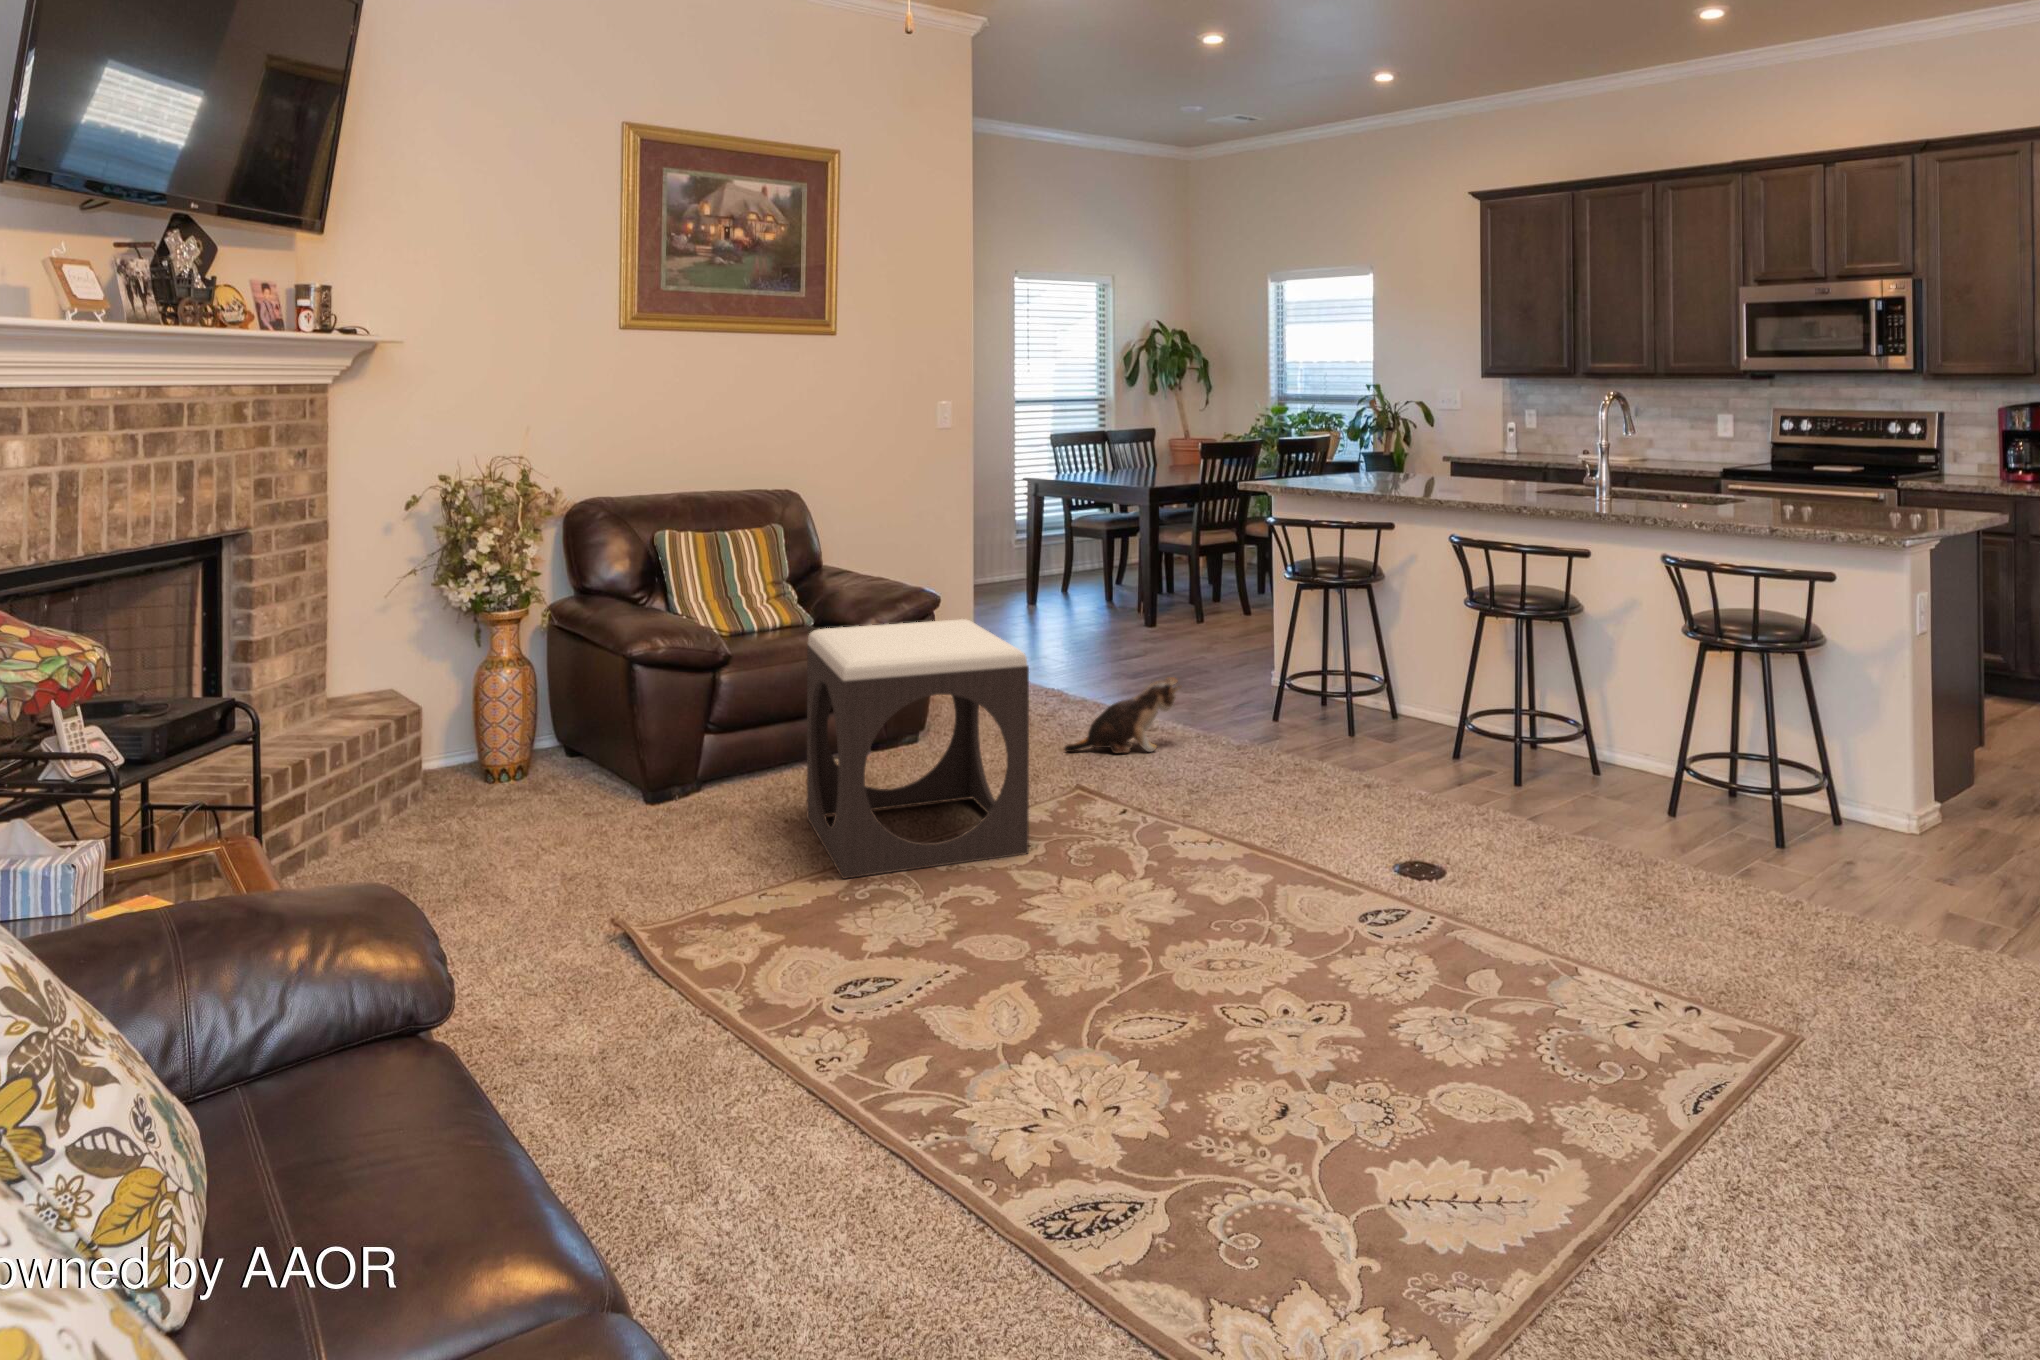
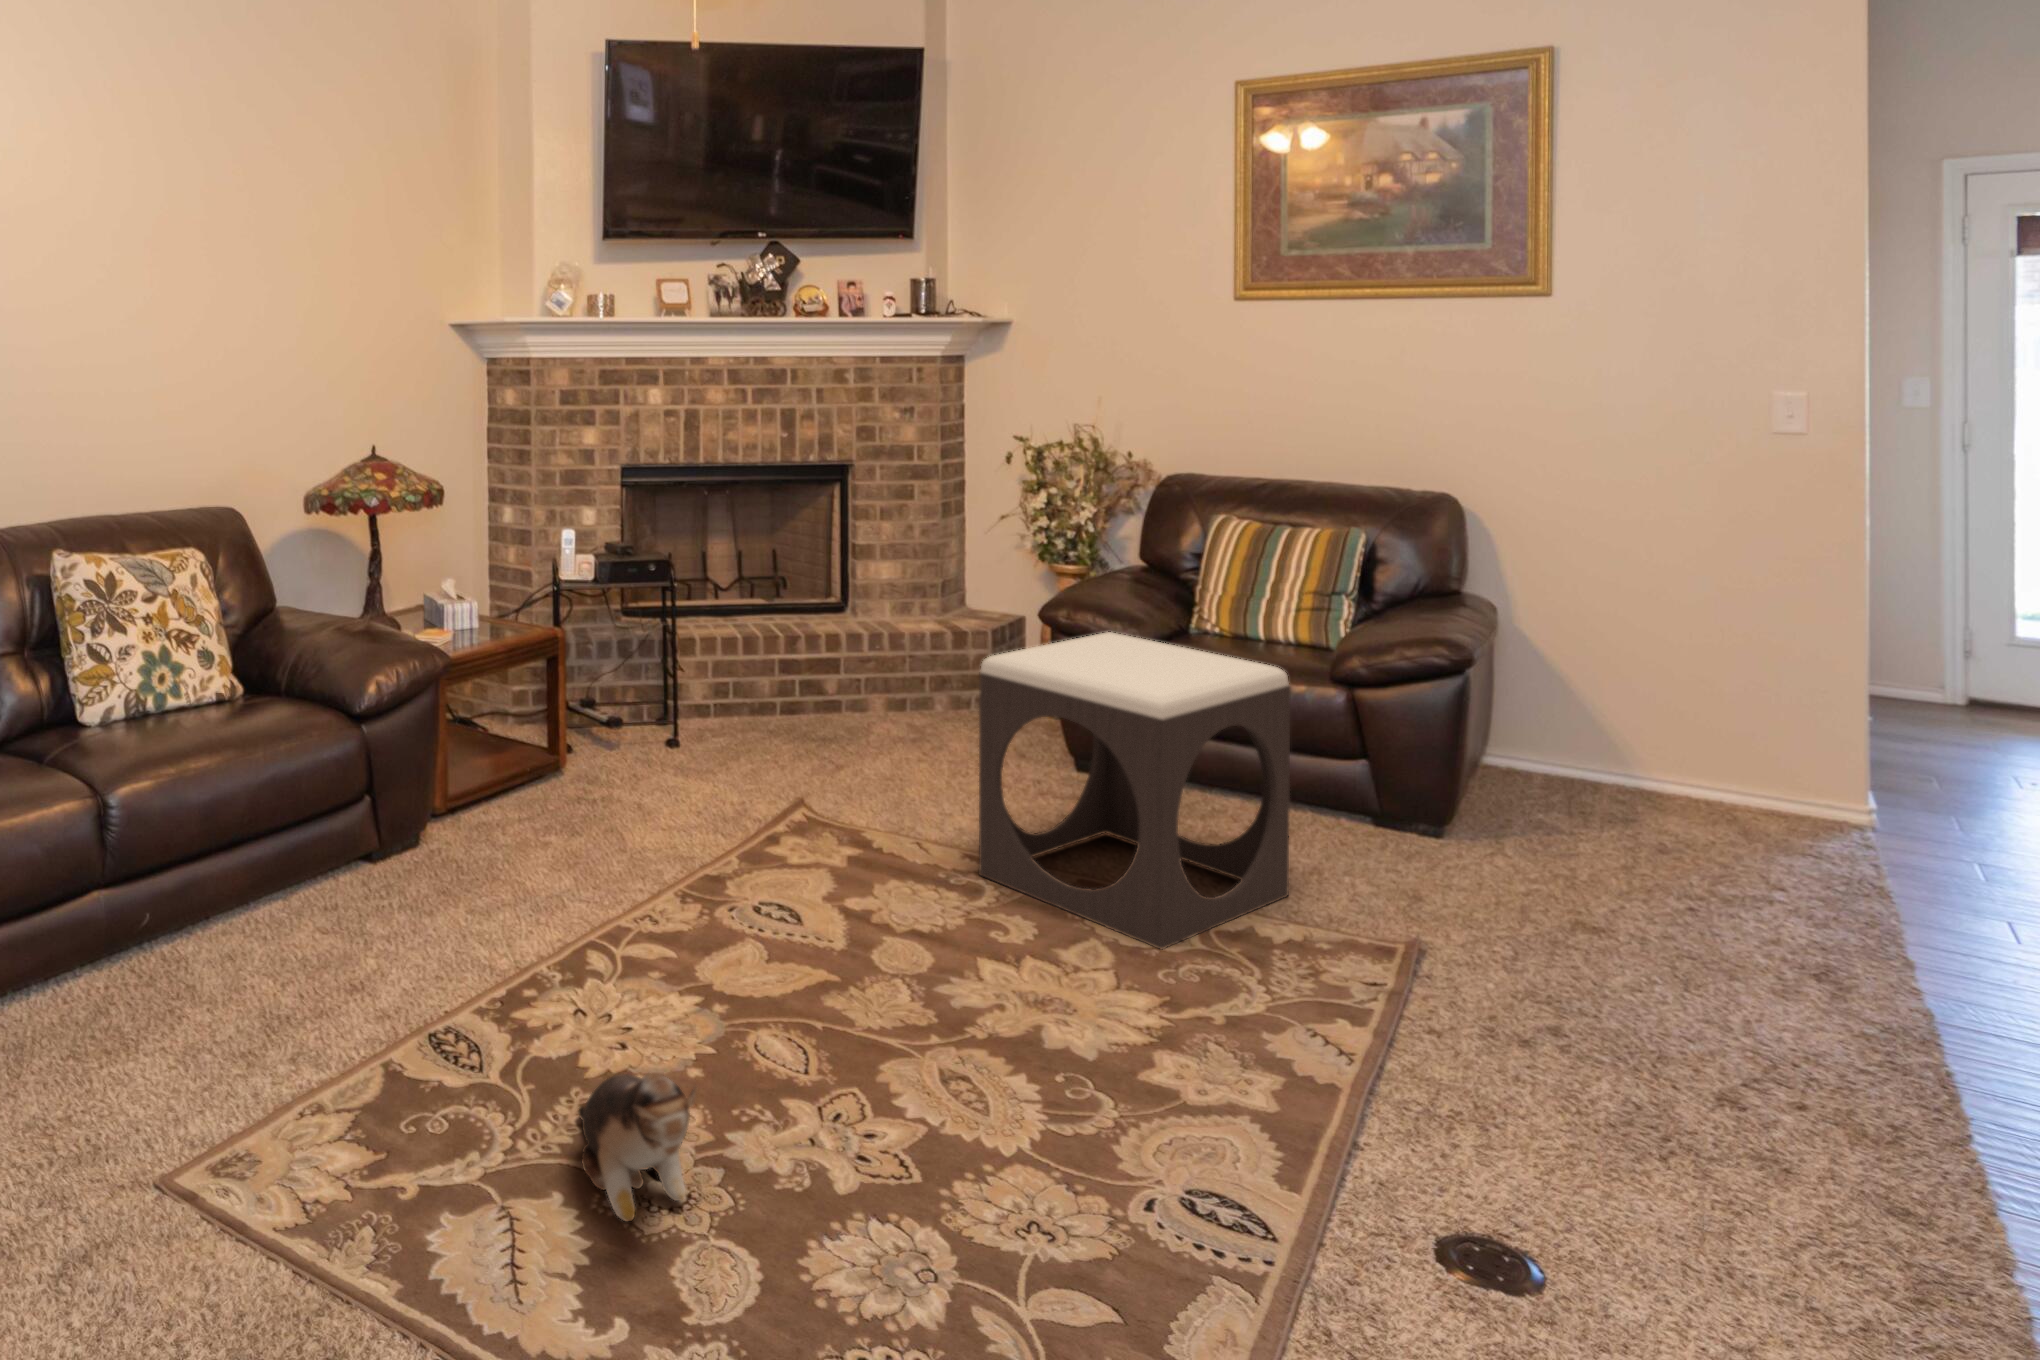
plush toy: present [1064,677,1181,753] -> present [579,1073,699,1221]

